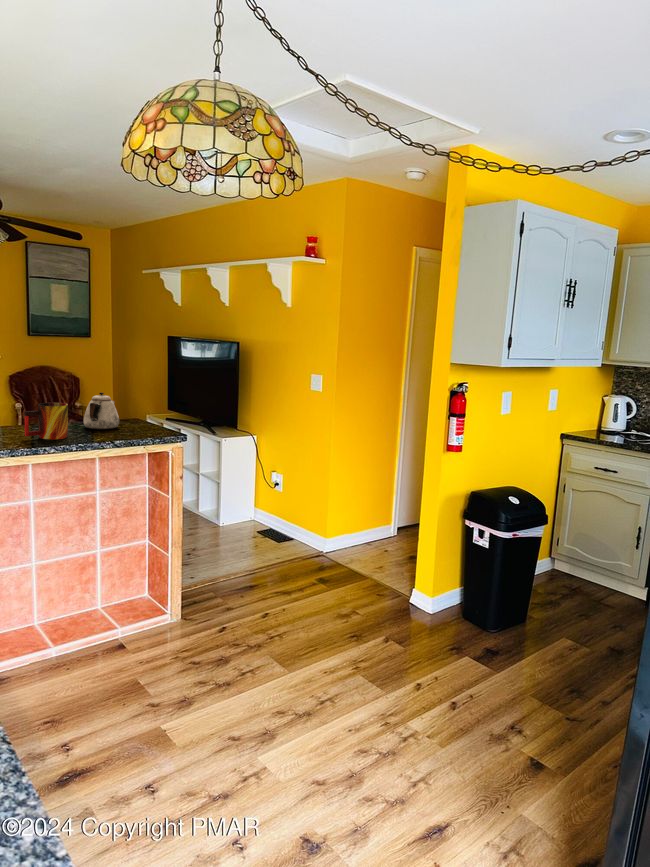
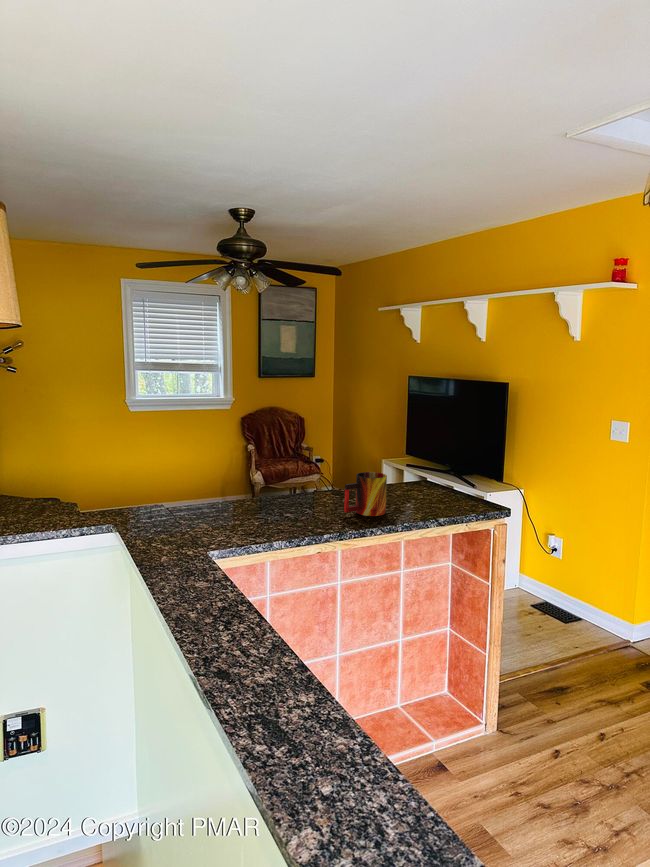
teapot: present [84,393,119,430] -> none [389,456,427,500]

